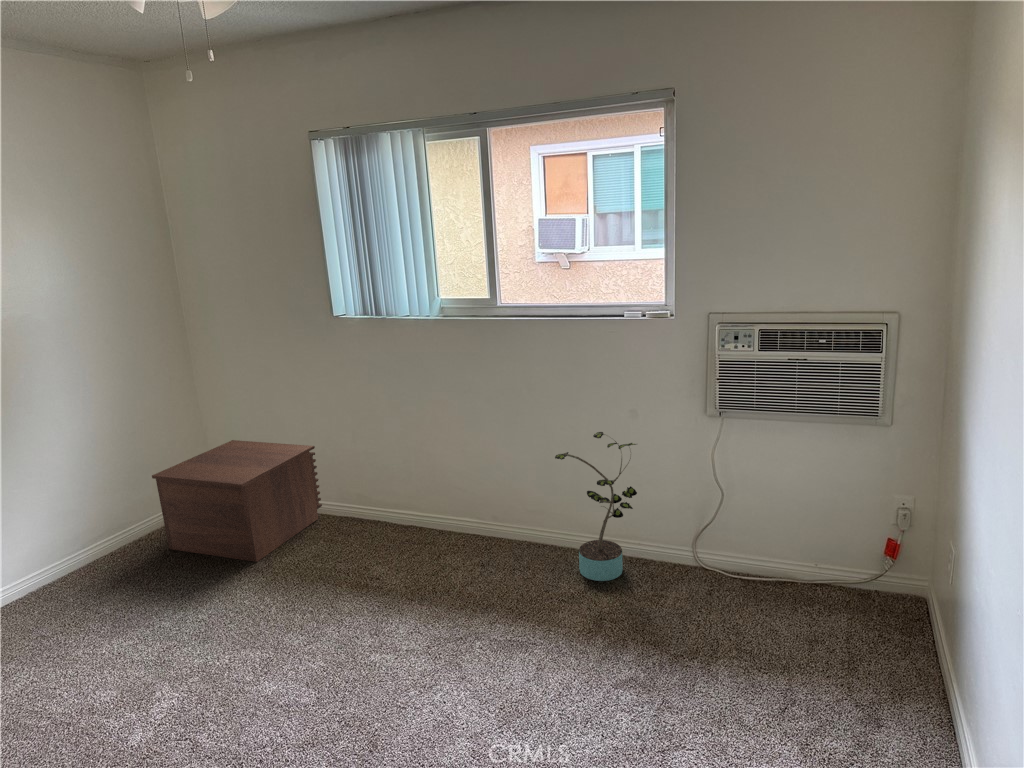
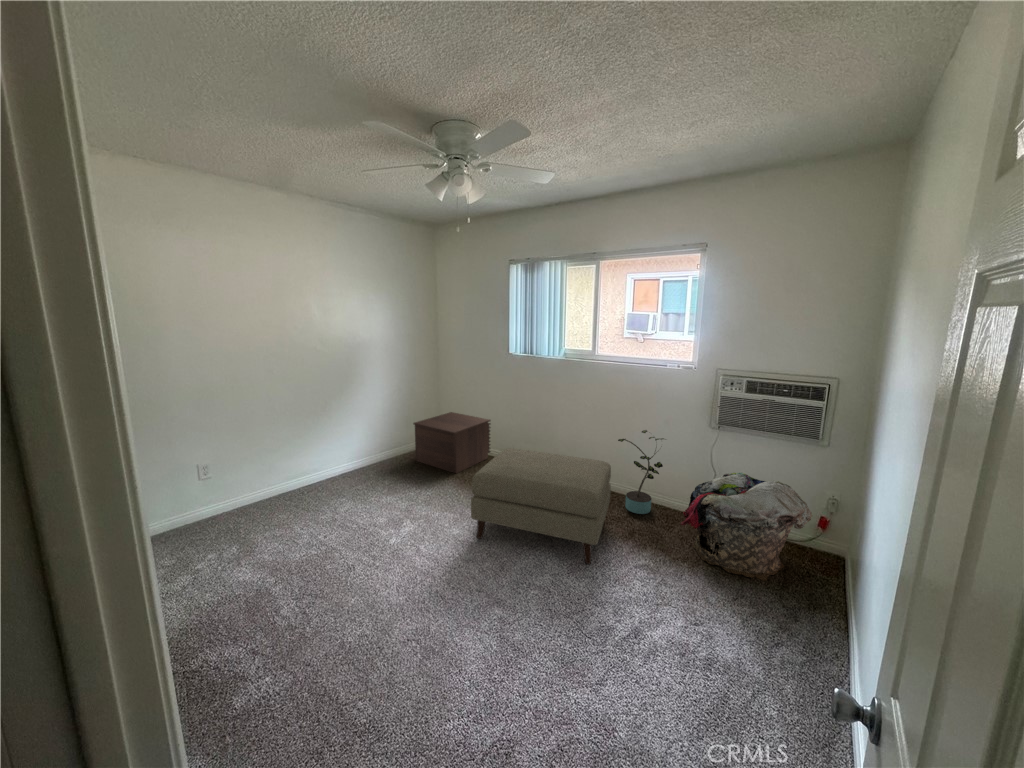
laundry basket: none [678,487,879,666] -> present [680,473,812,581]
ottoman: none [285,502,554,704] -> present [471,448,611,564]

